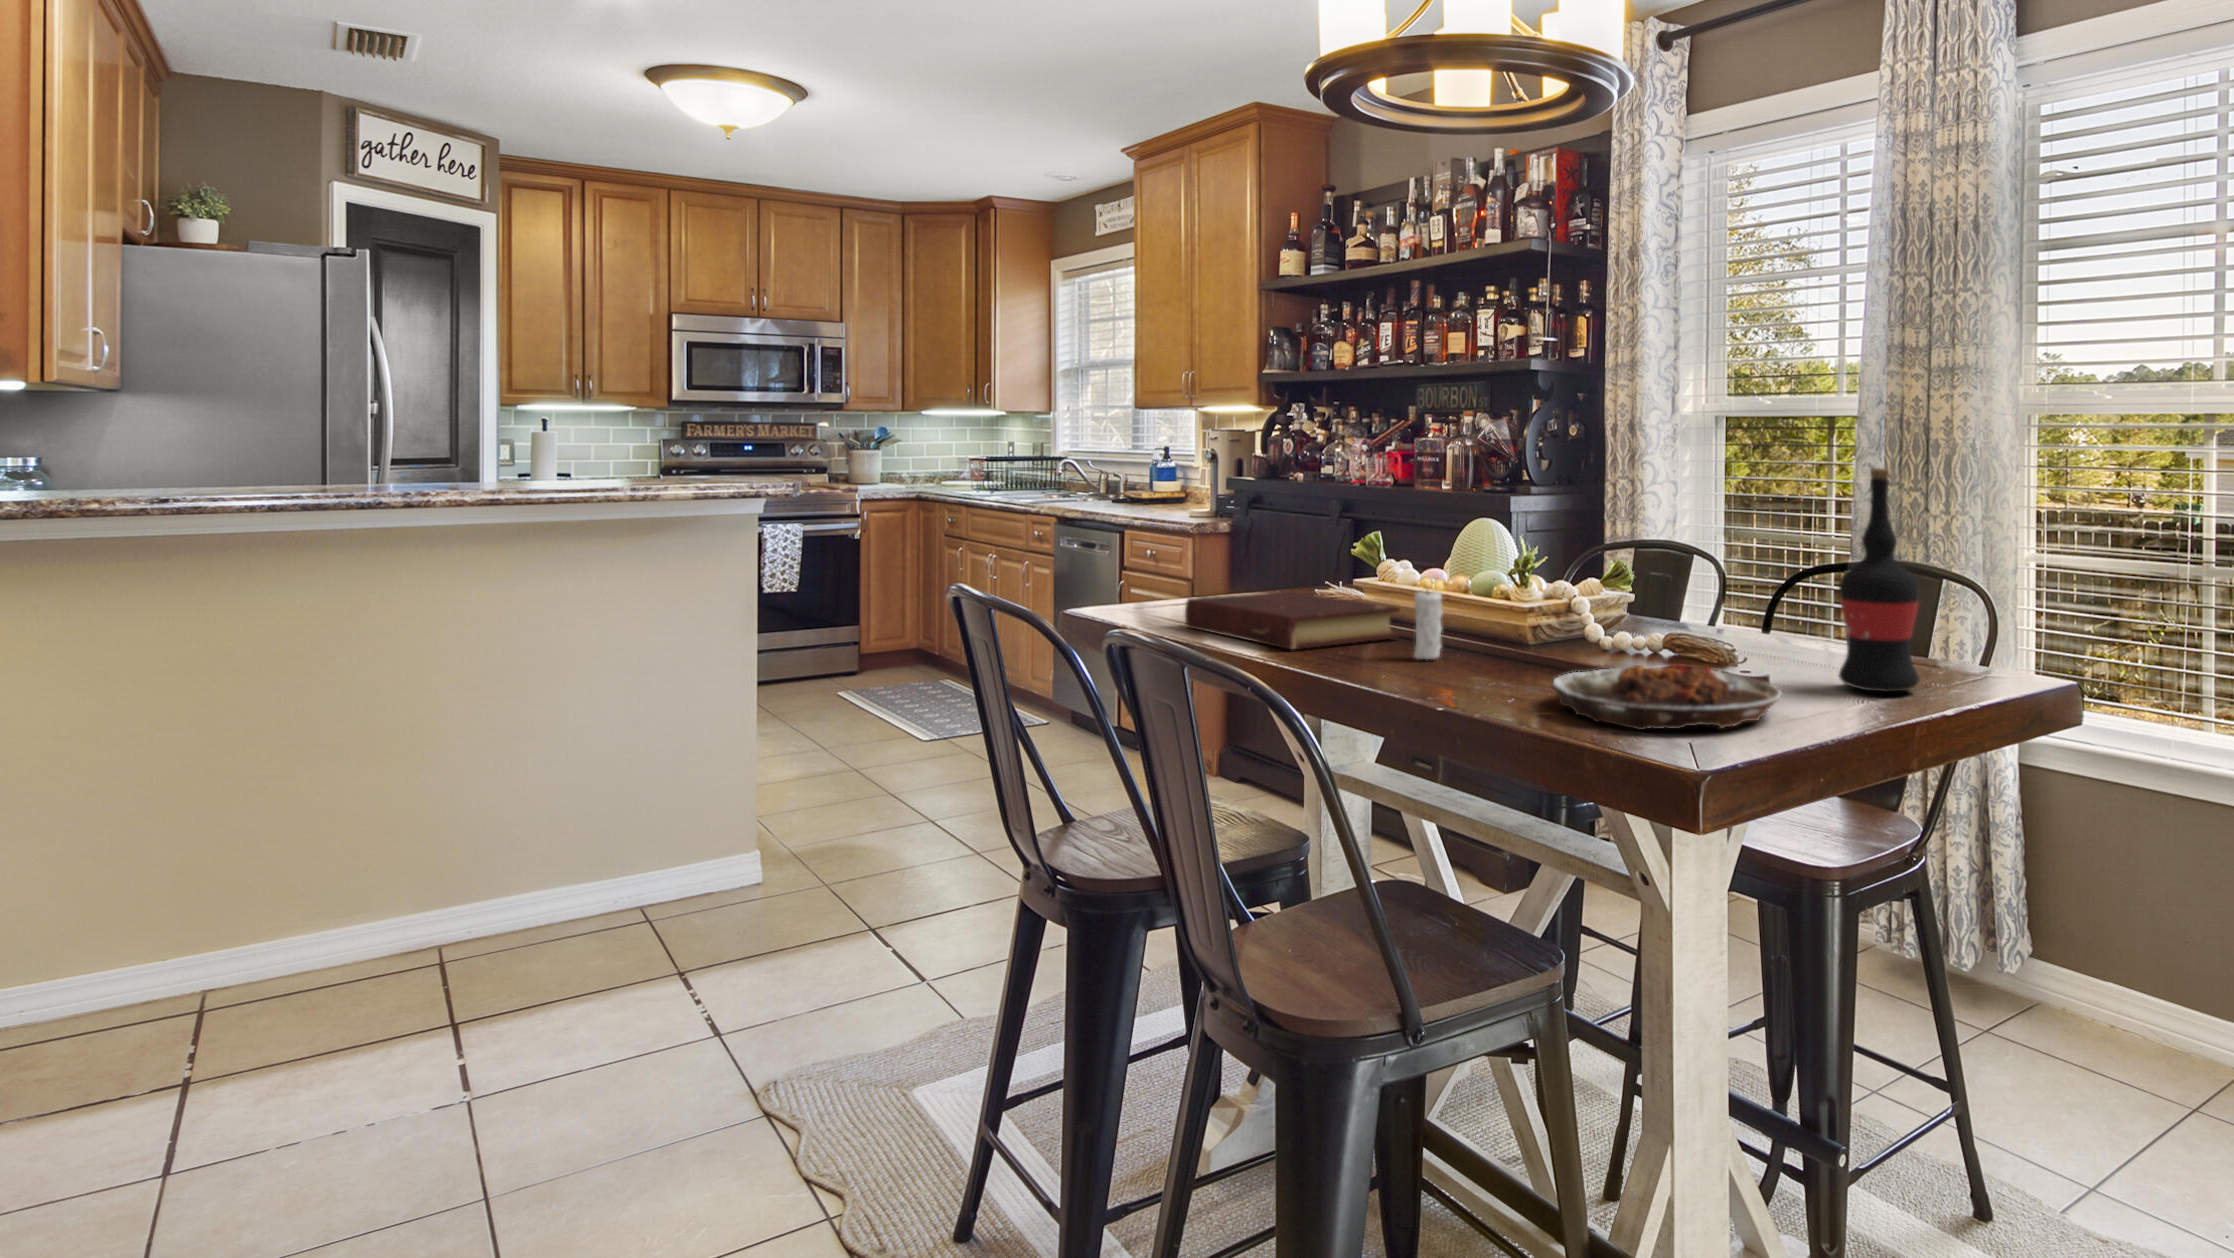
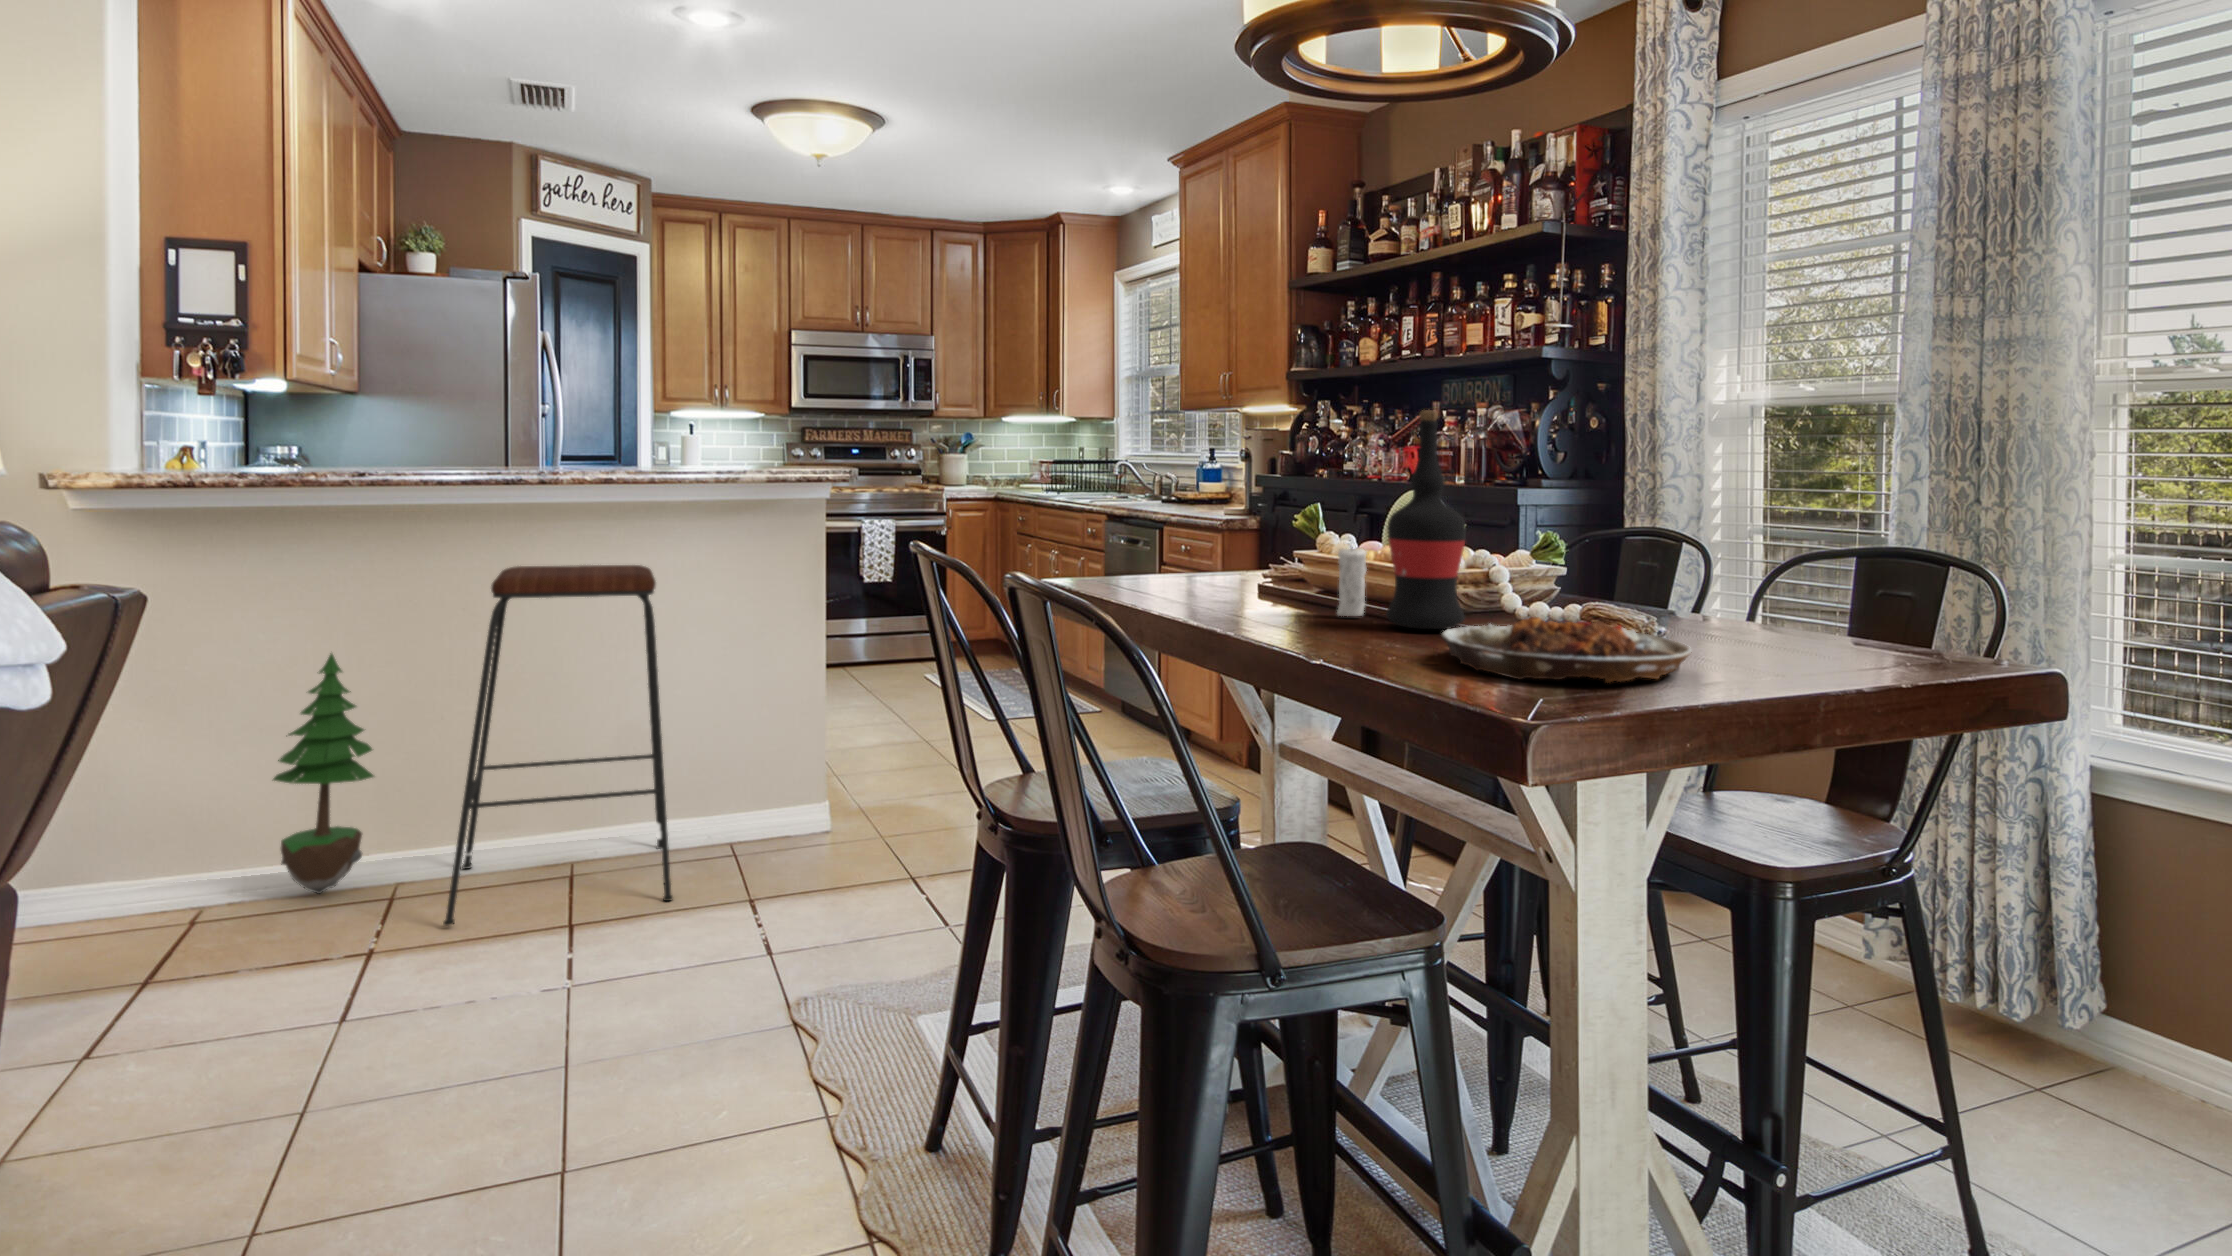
wine bottle: present [1839,468,1920,692] -> present [1386,410,1466,629]
book: present [1185,591,1400,649] -> none [1137,555,1339,604]
bar stool: none [315,608,605,1043] -> present [443,565,673,926]
potted tree: none [59,730,205,1021] -> present [273,653,374,894]

